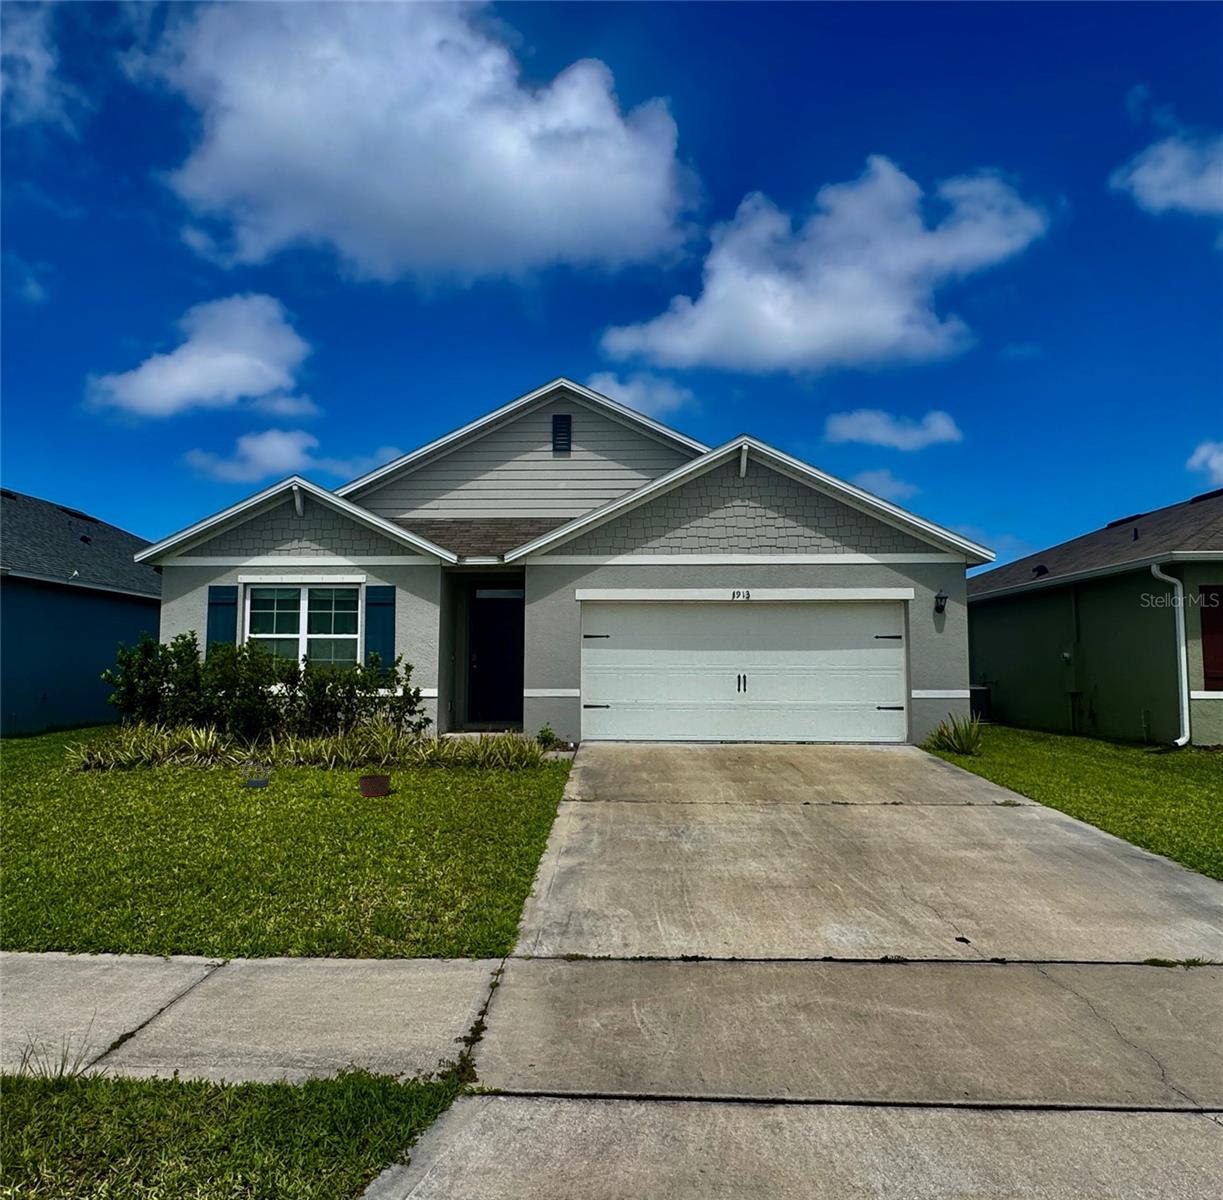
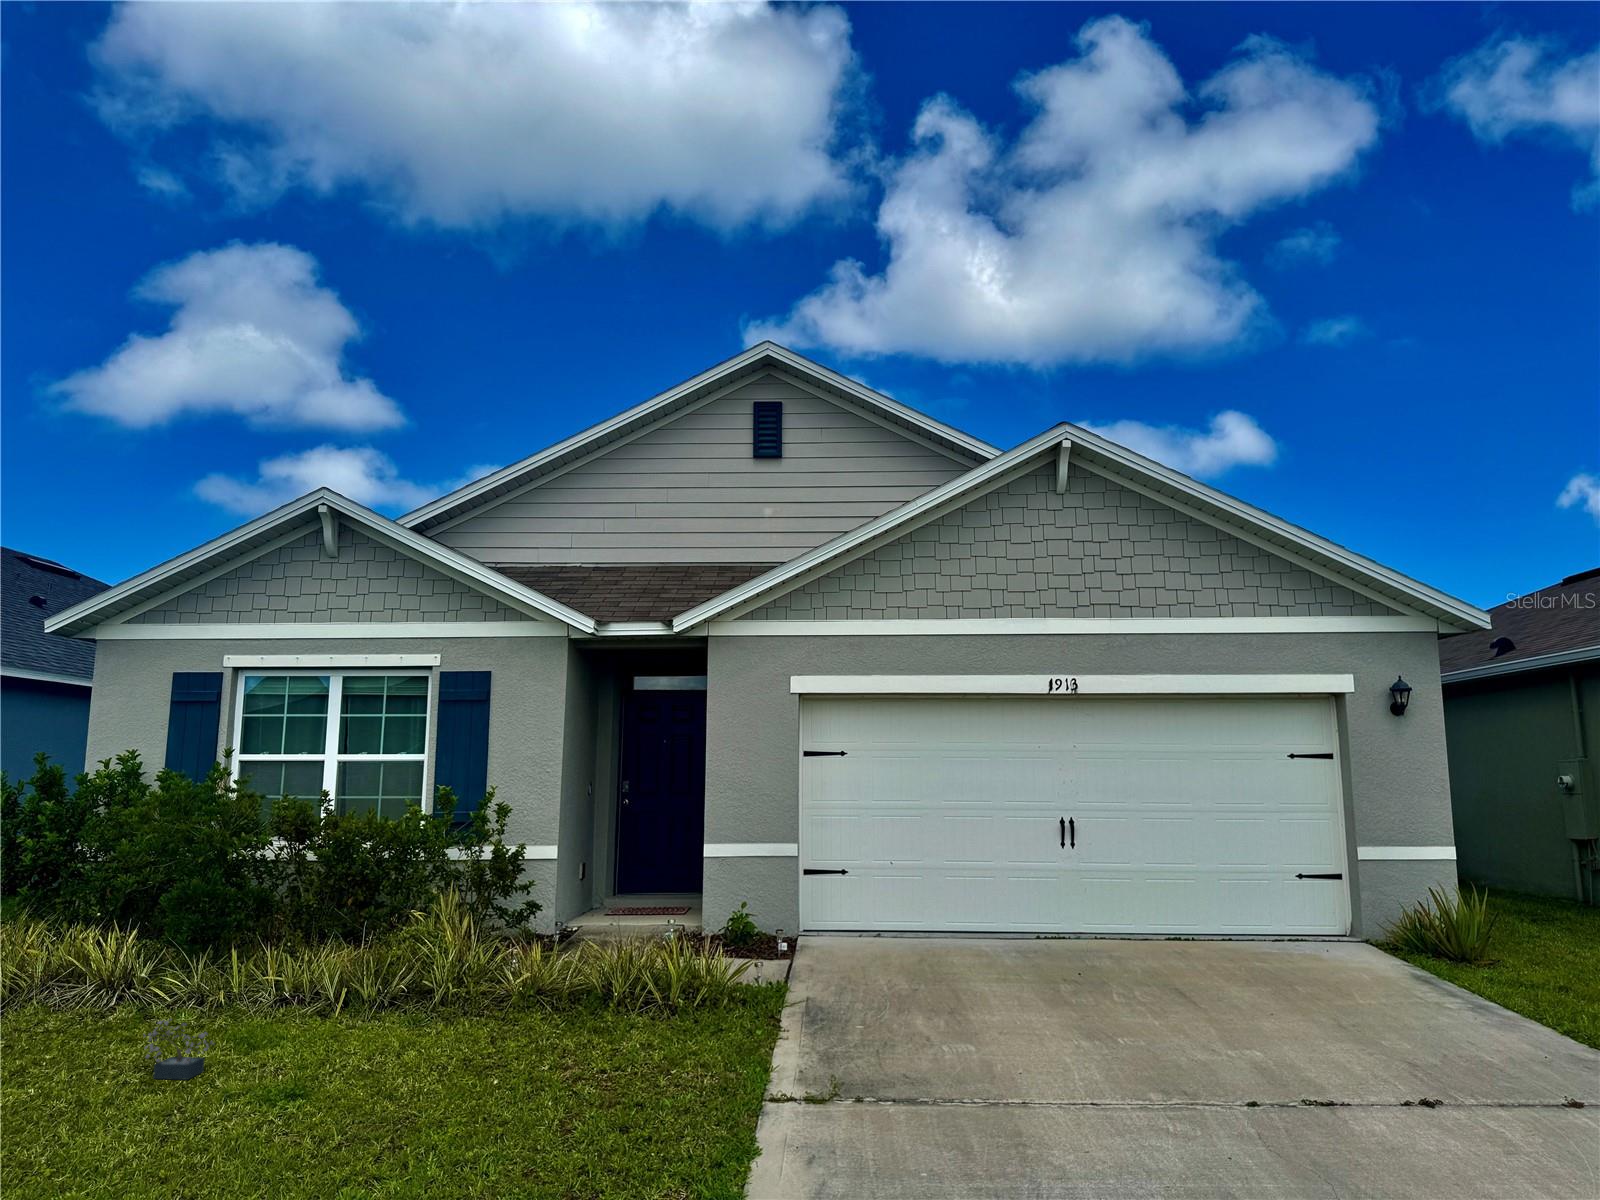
basket: present [358,774,391,796] -> none [379,1051,449,1108]

